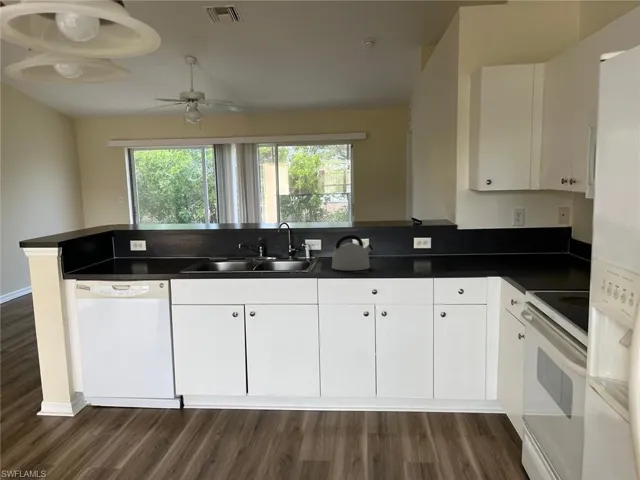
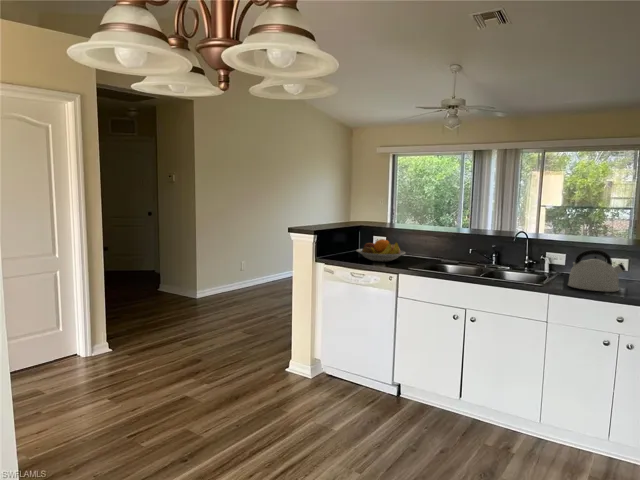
fruit bowl: none [113,244,172,269] -> present [356,239,406,261]

